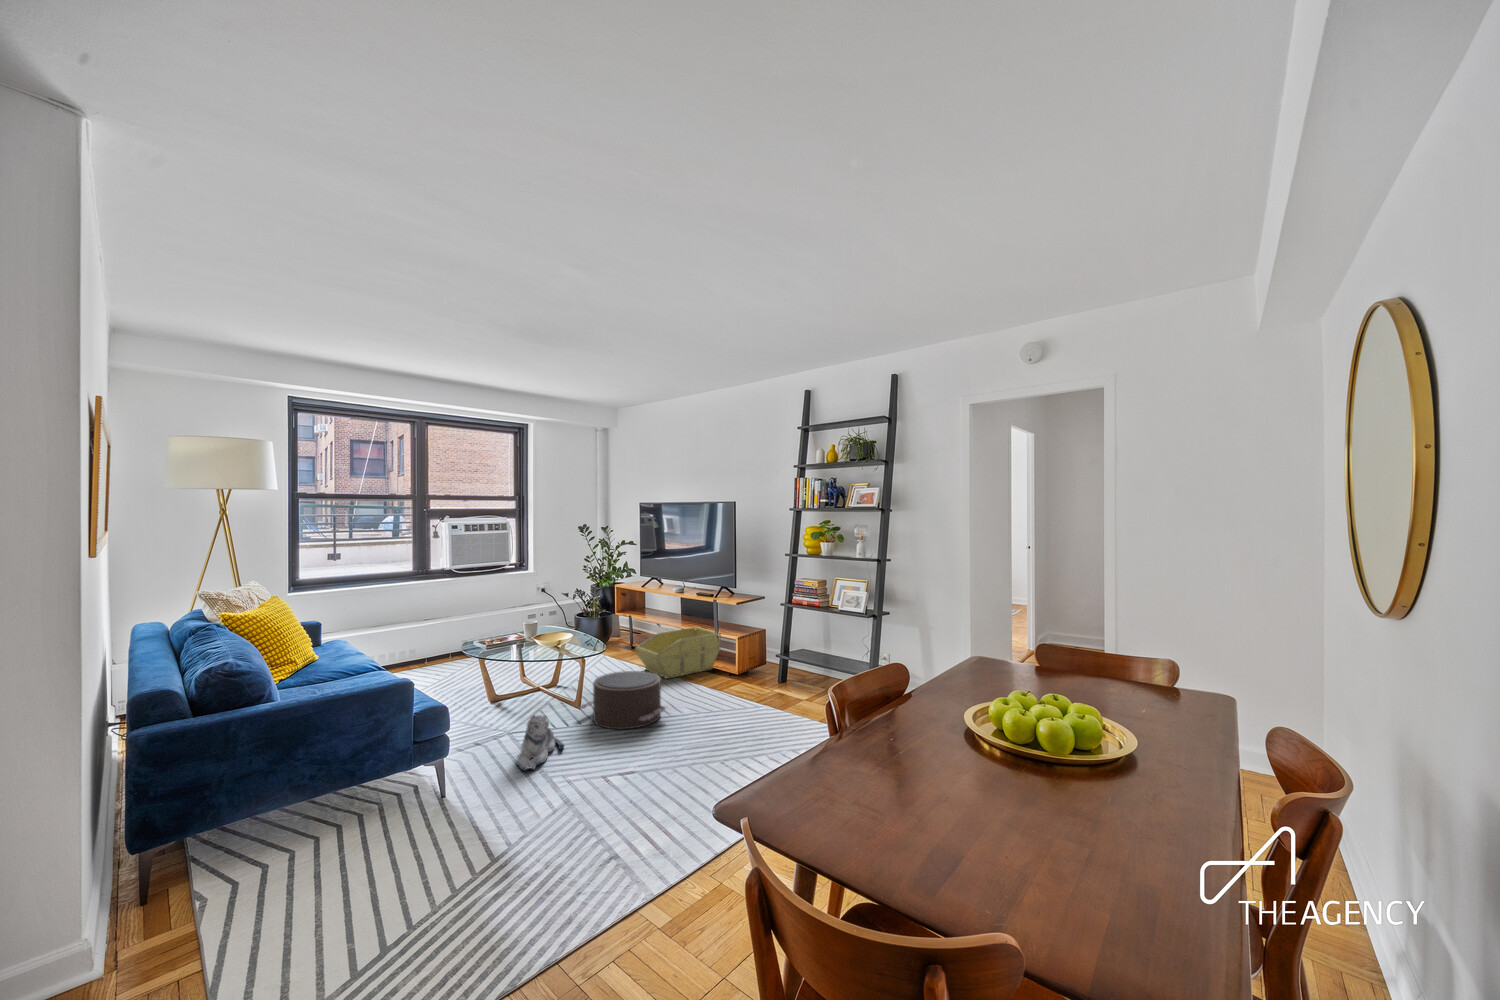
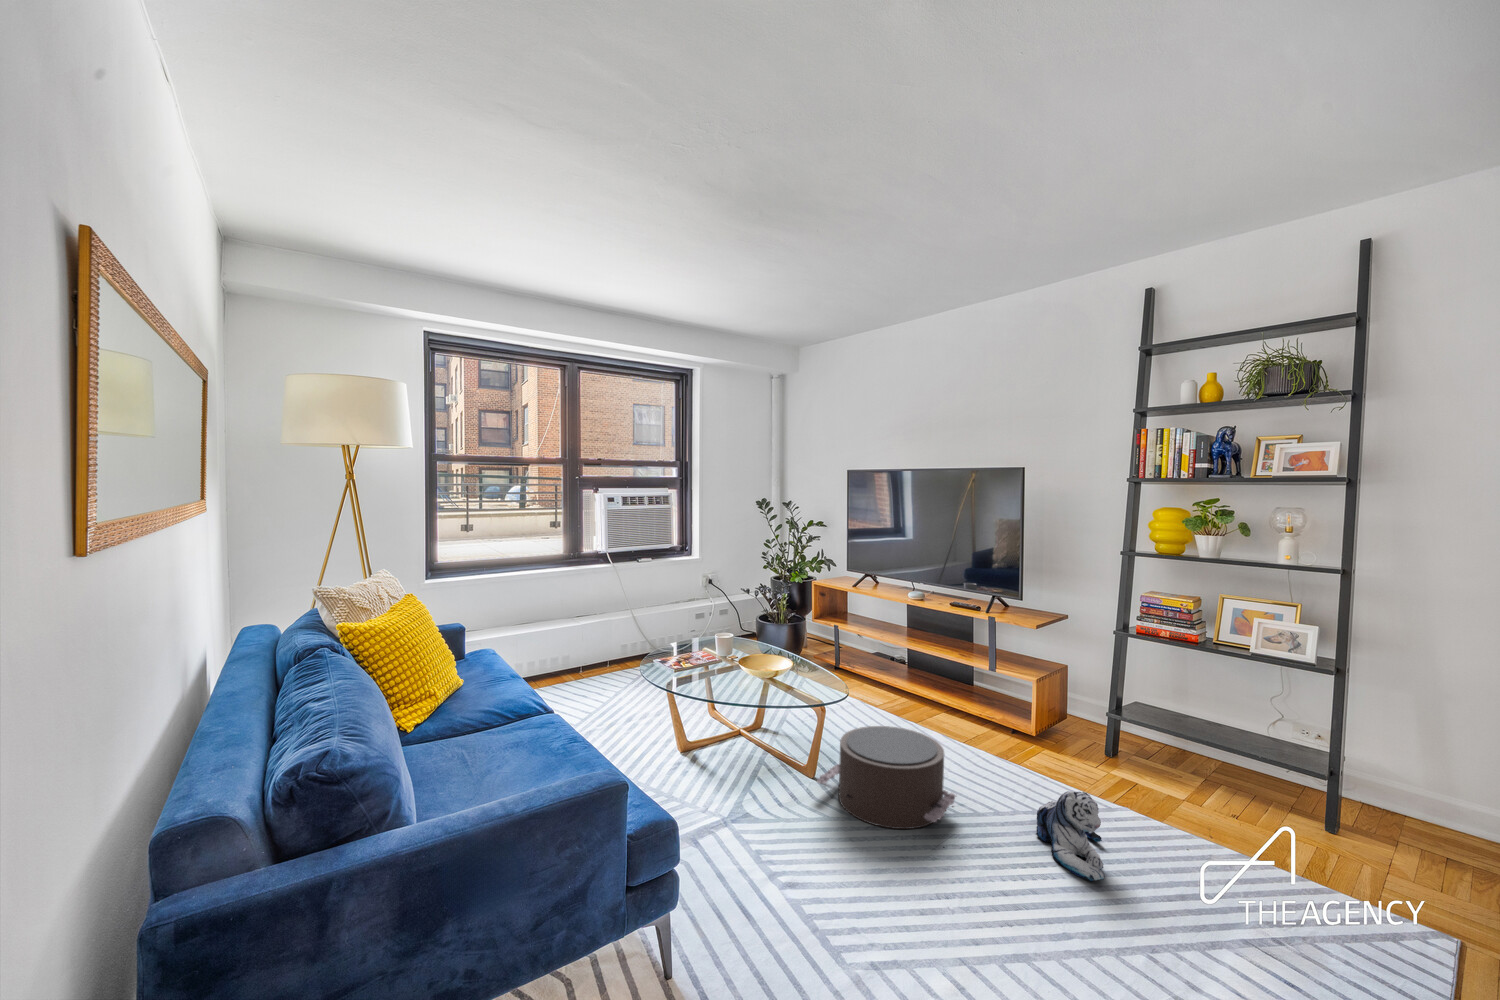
storage bin: present [635,627,721,679] -> none [860,649,982,728]
plush toy: present [517,715,564,771] -> present [1036,791,1104,881]

